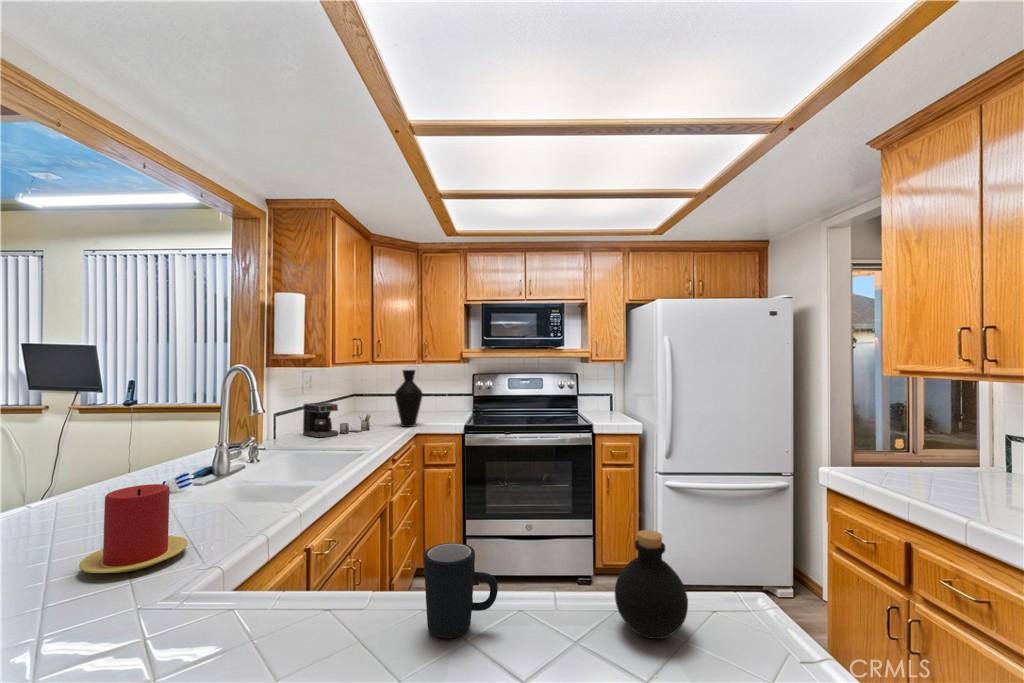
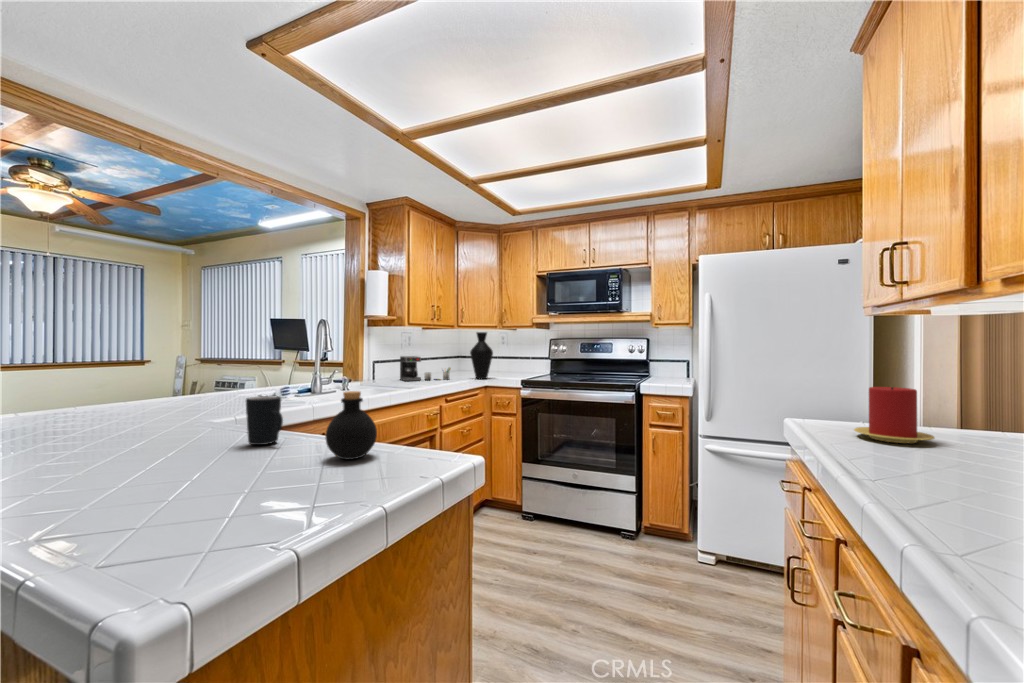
candle: present [79,484,188,573] -> present [854,387,934,443]

